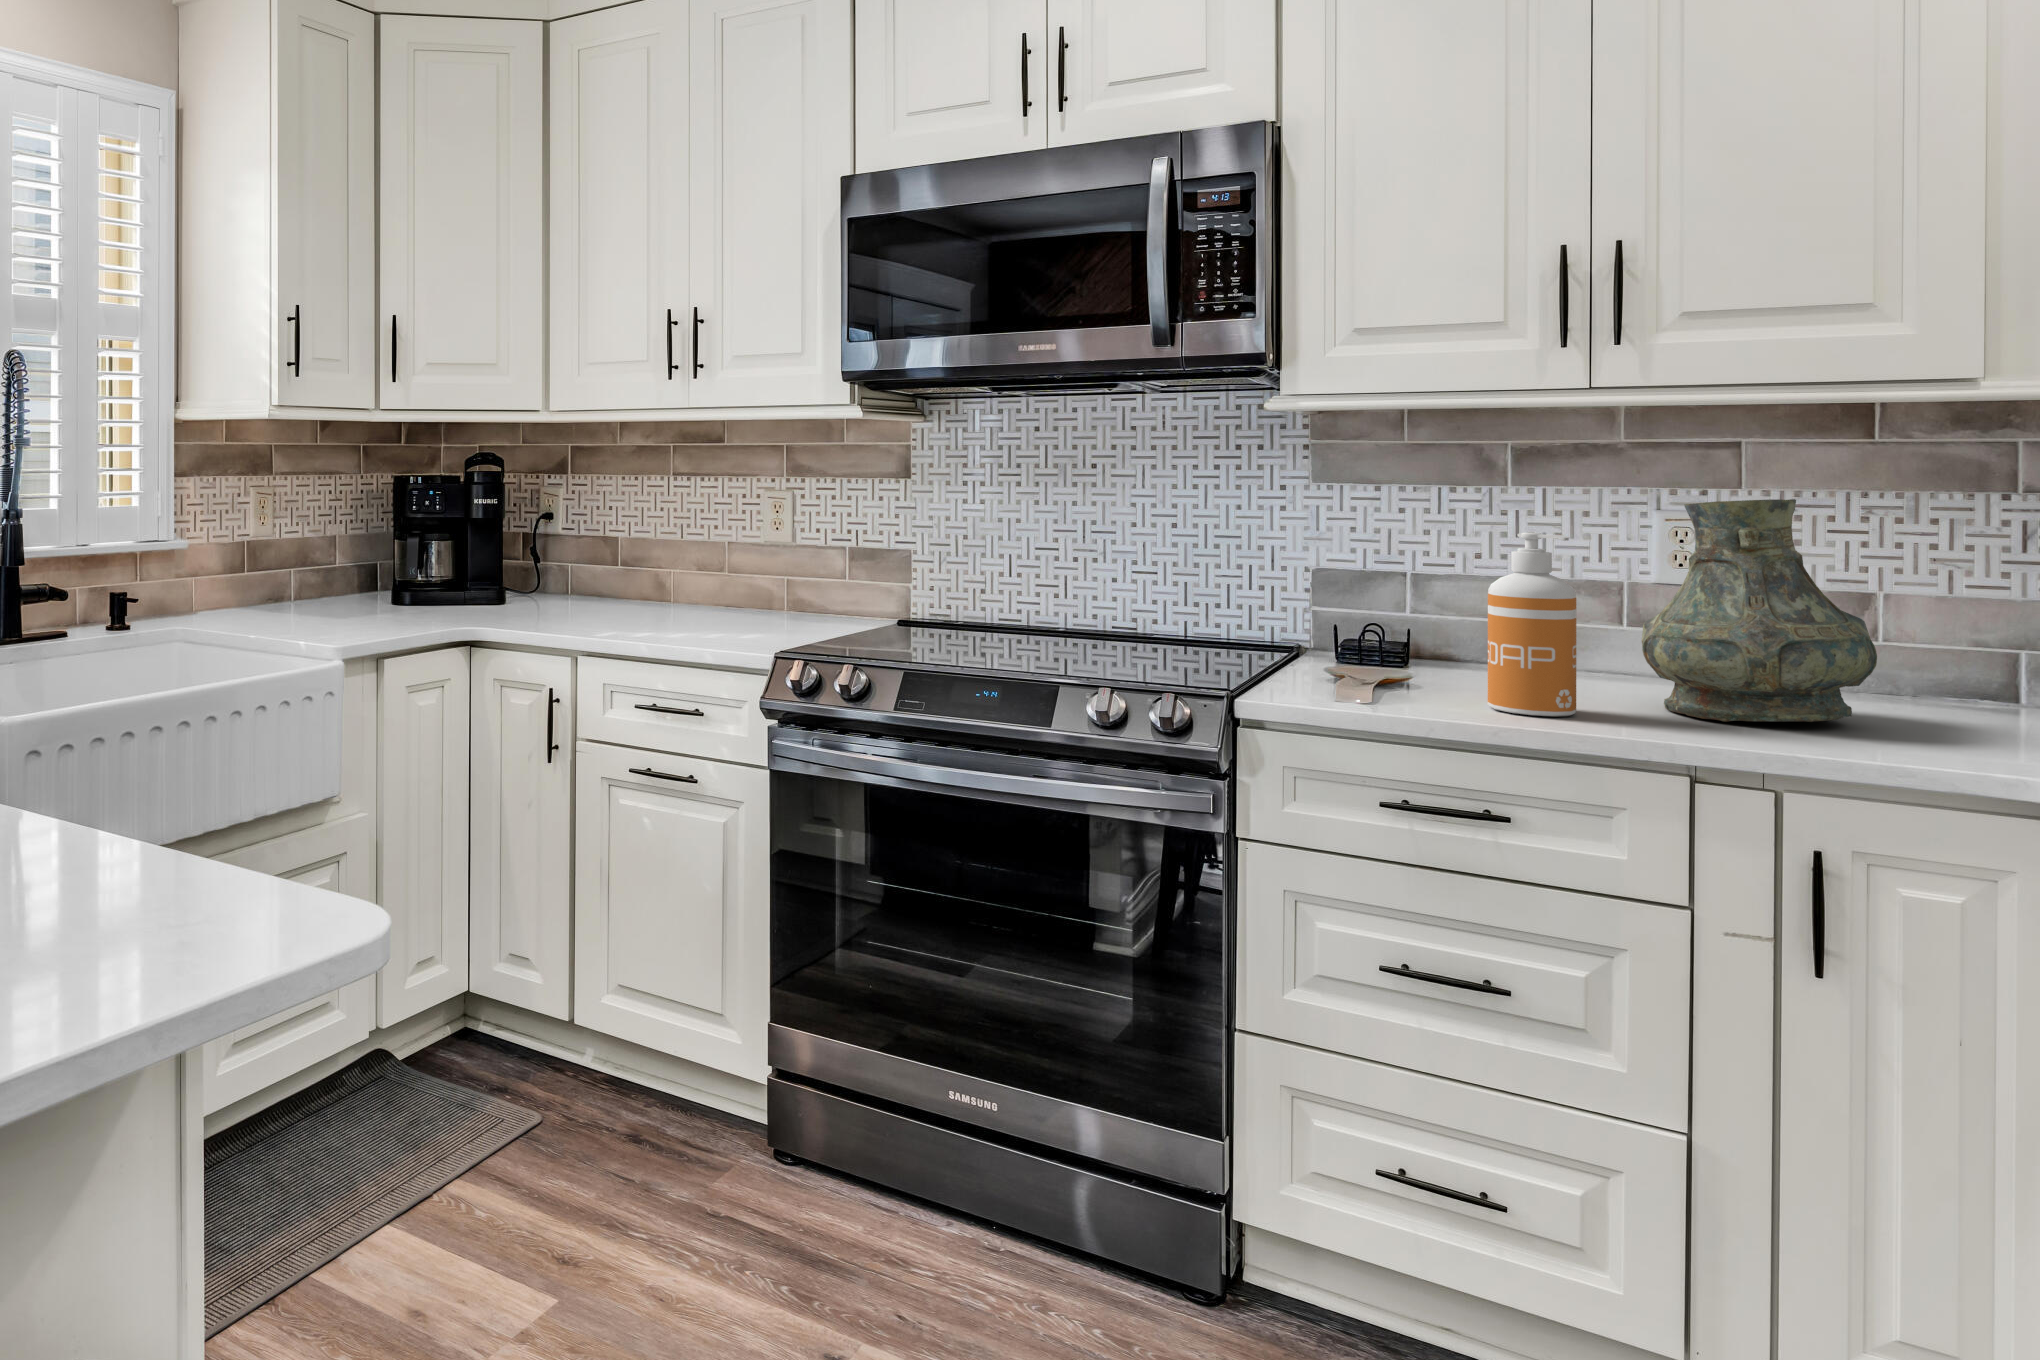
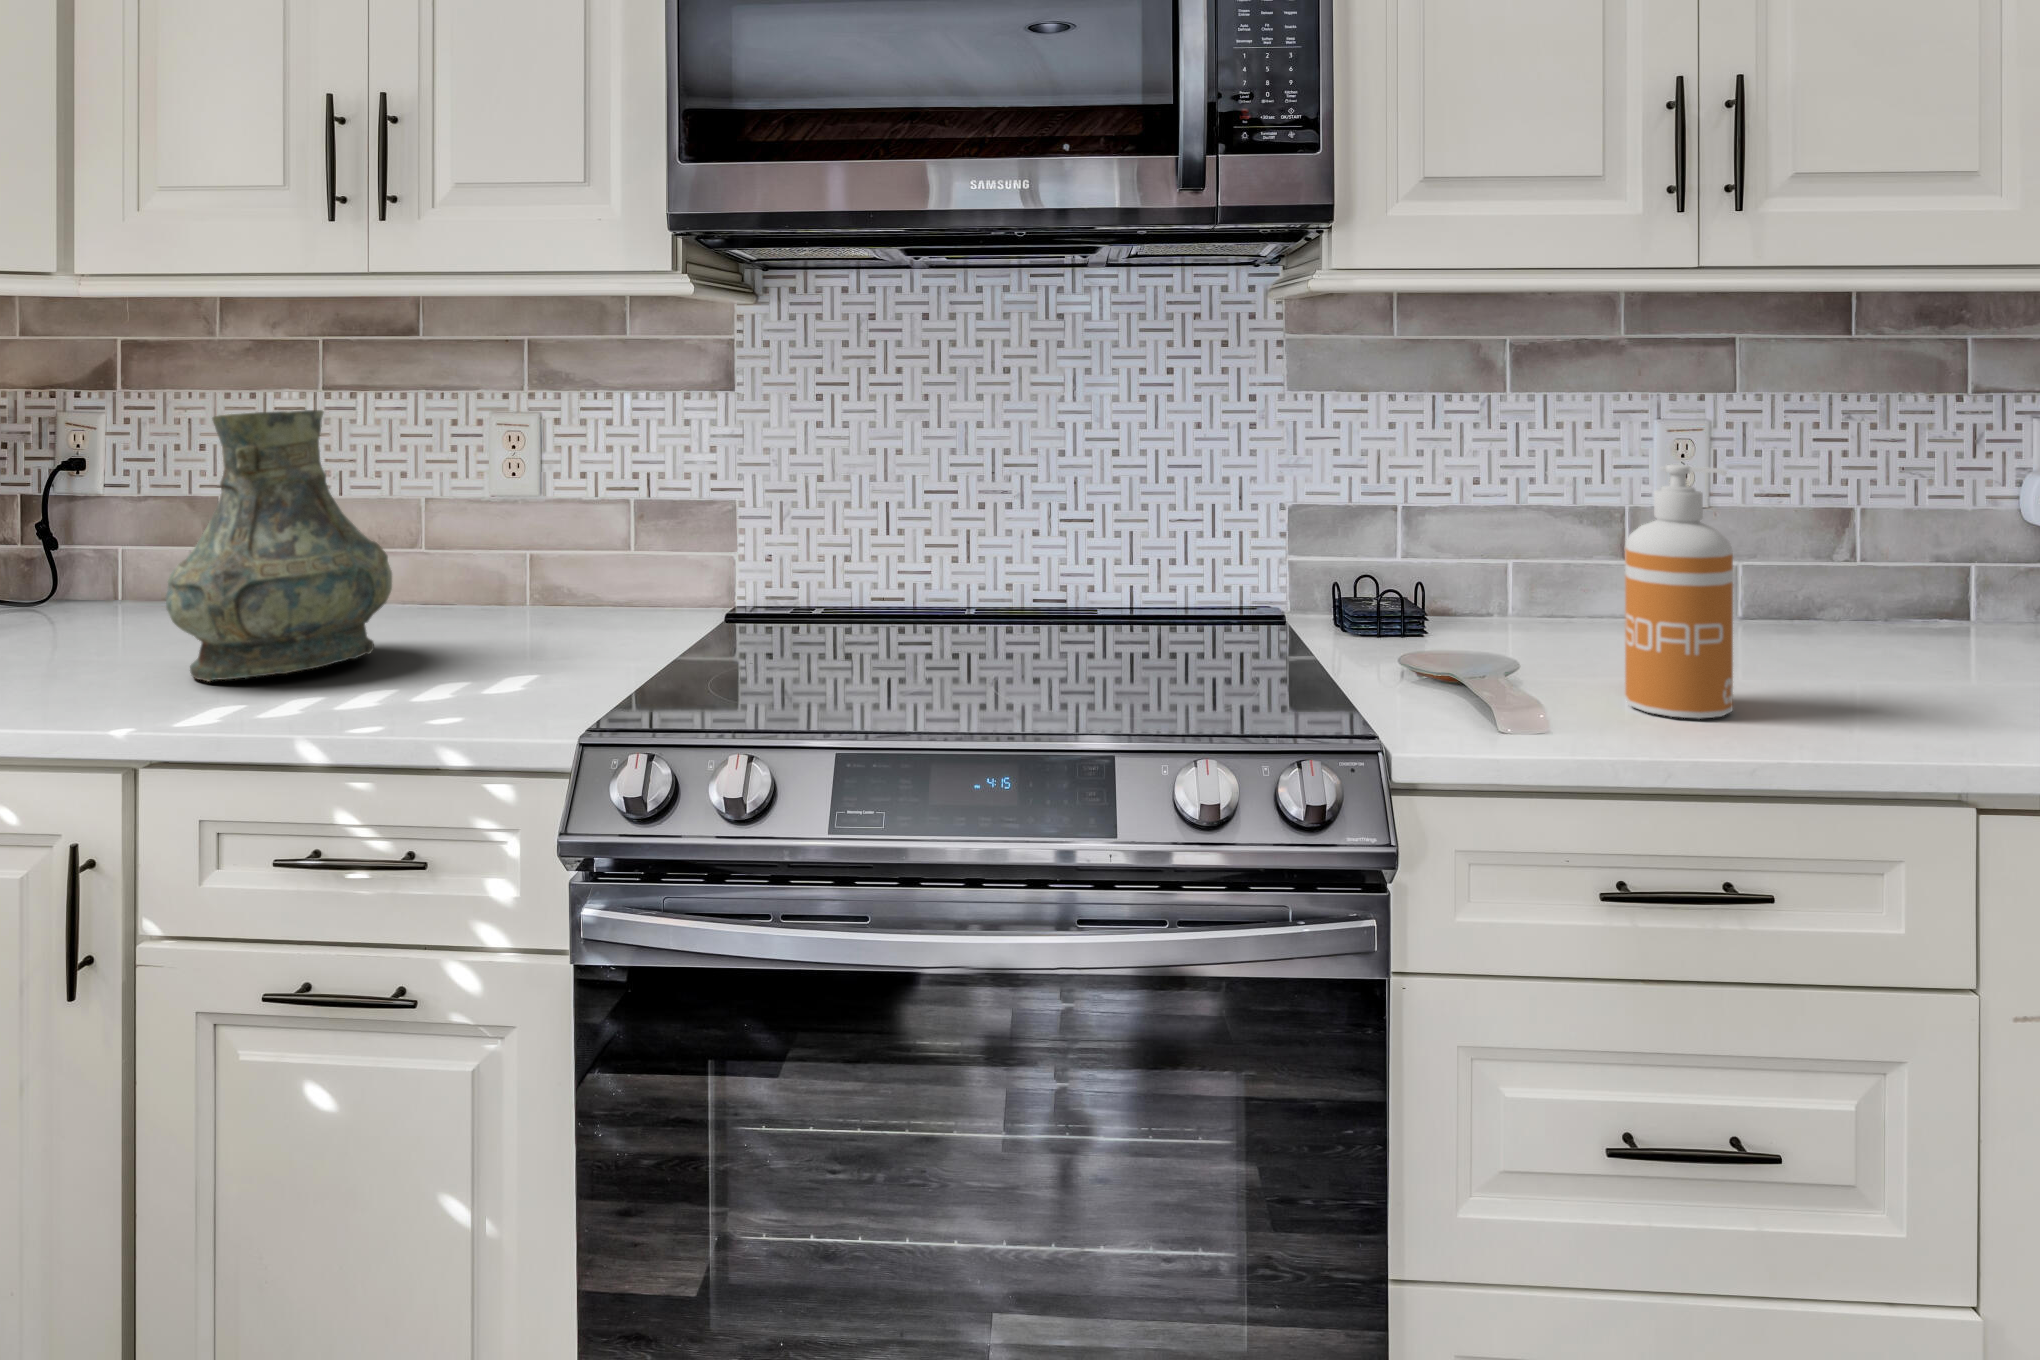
vase: present [1641,499,1877,722] -> present [166,410,392,682]

